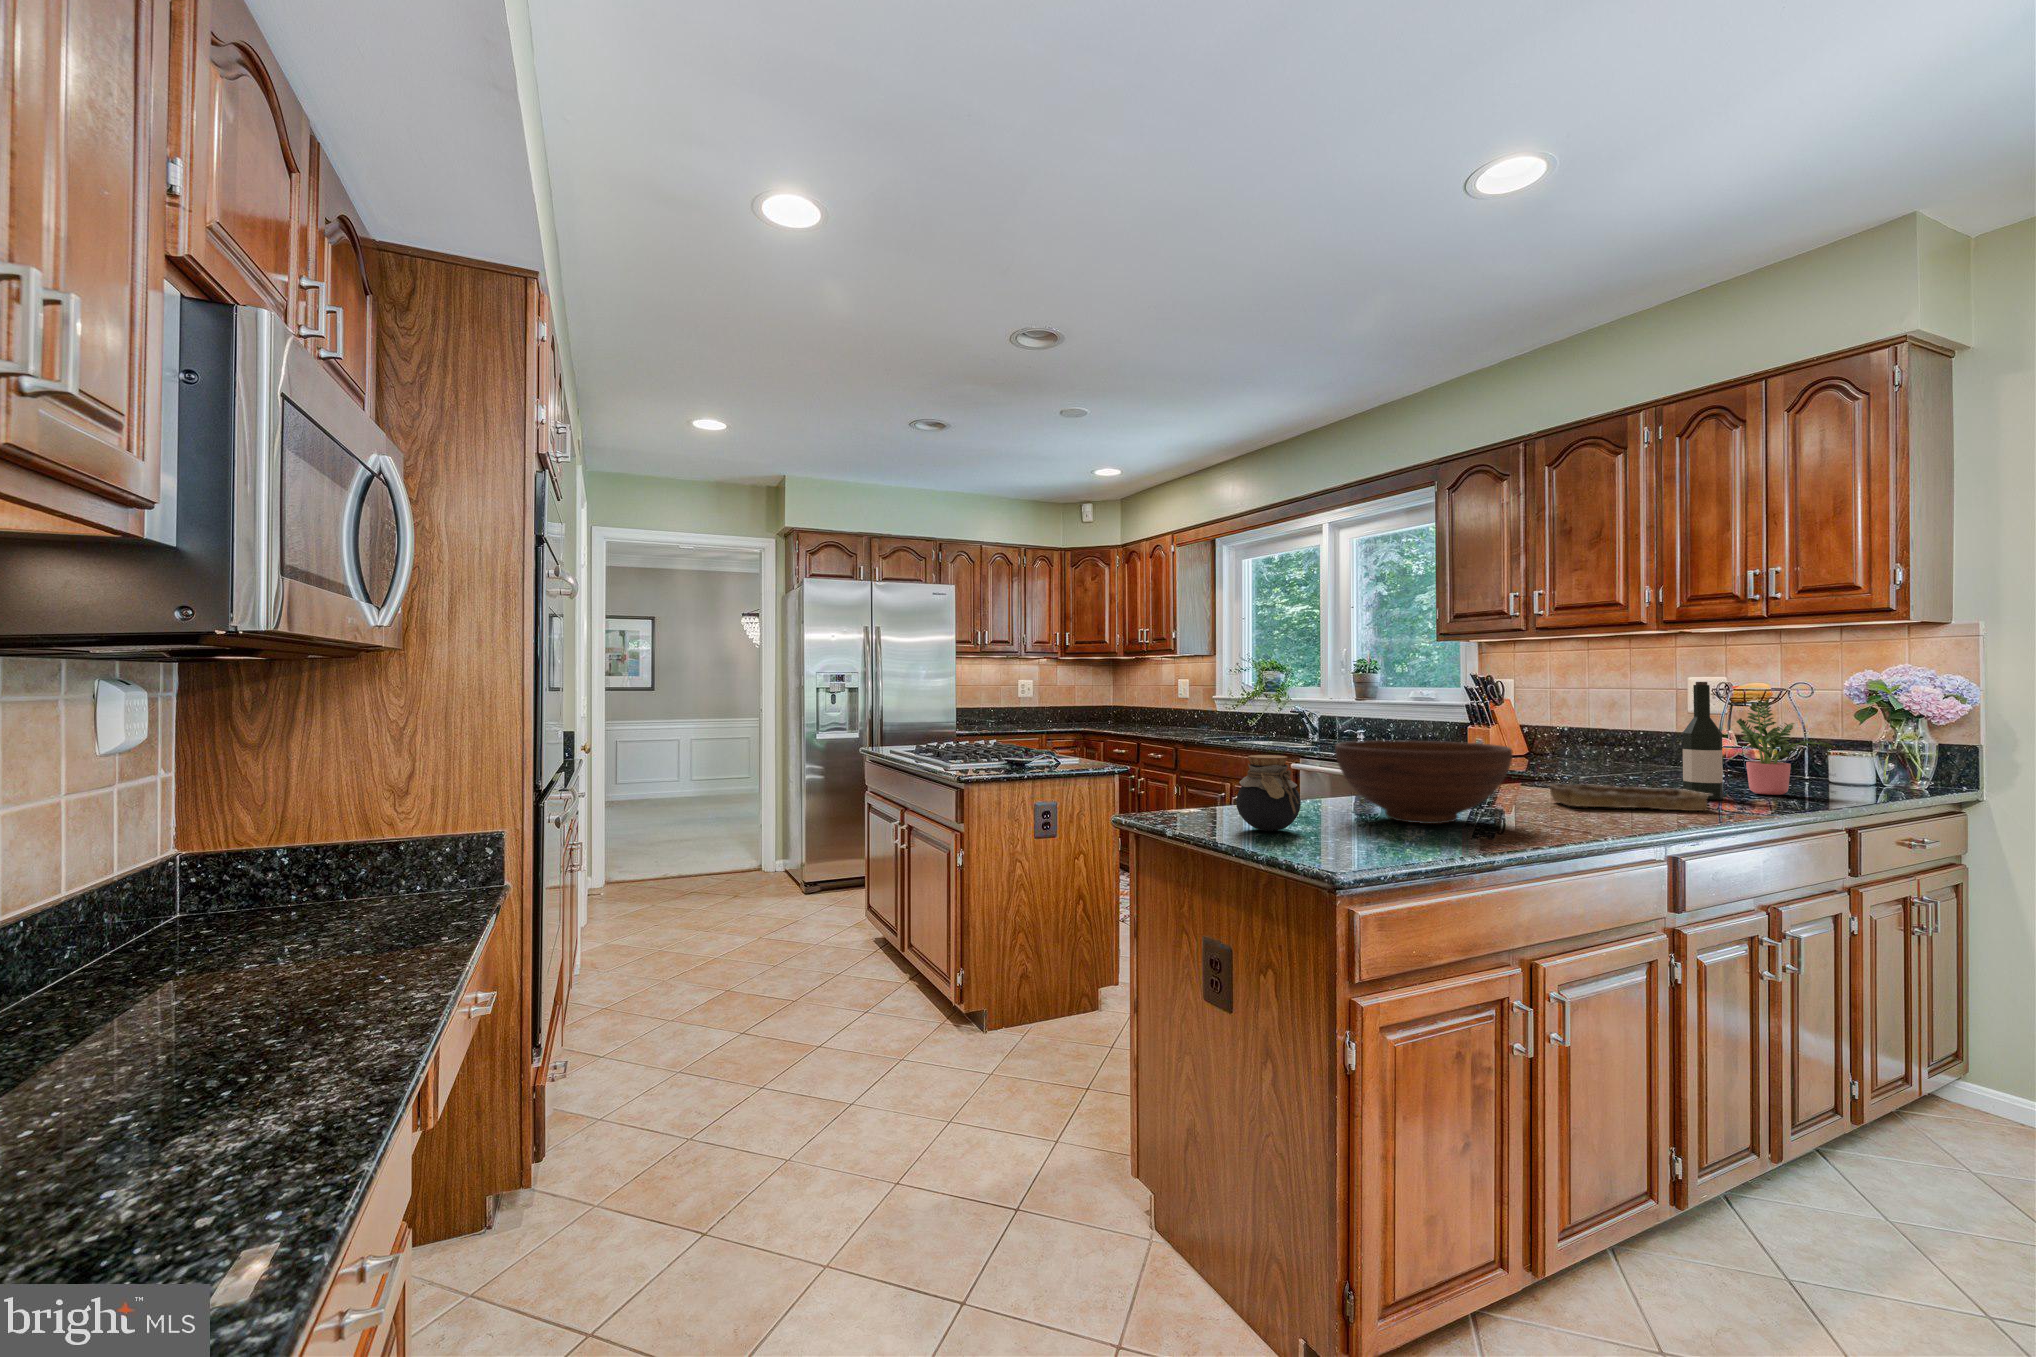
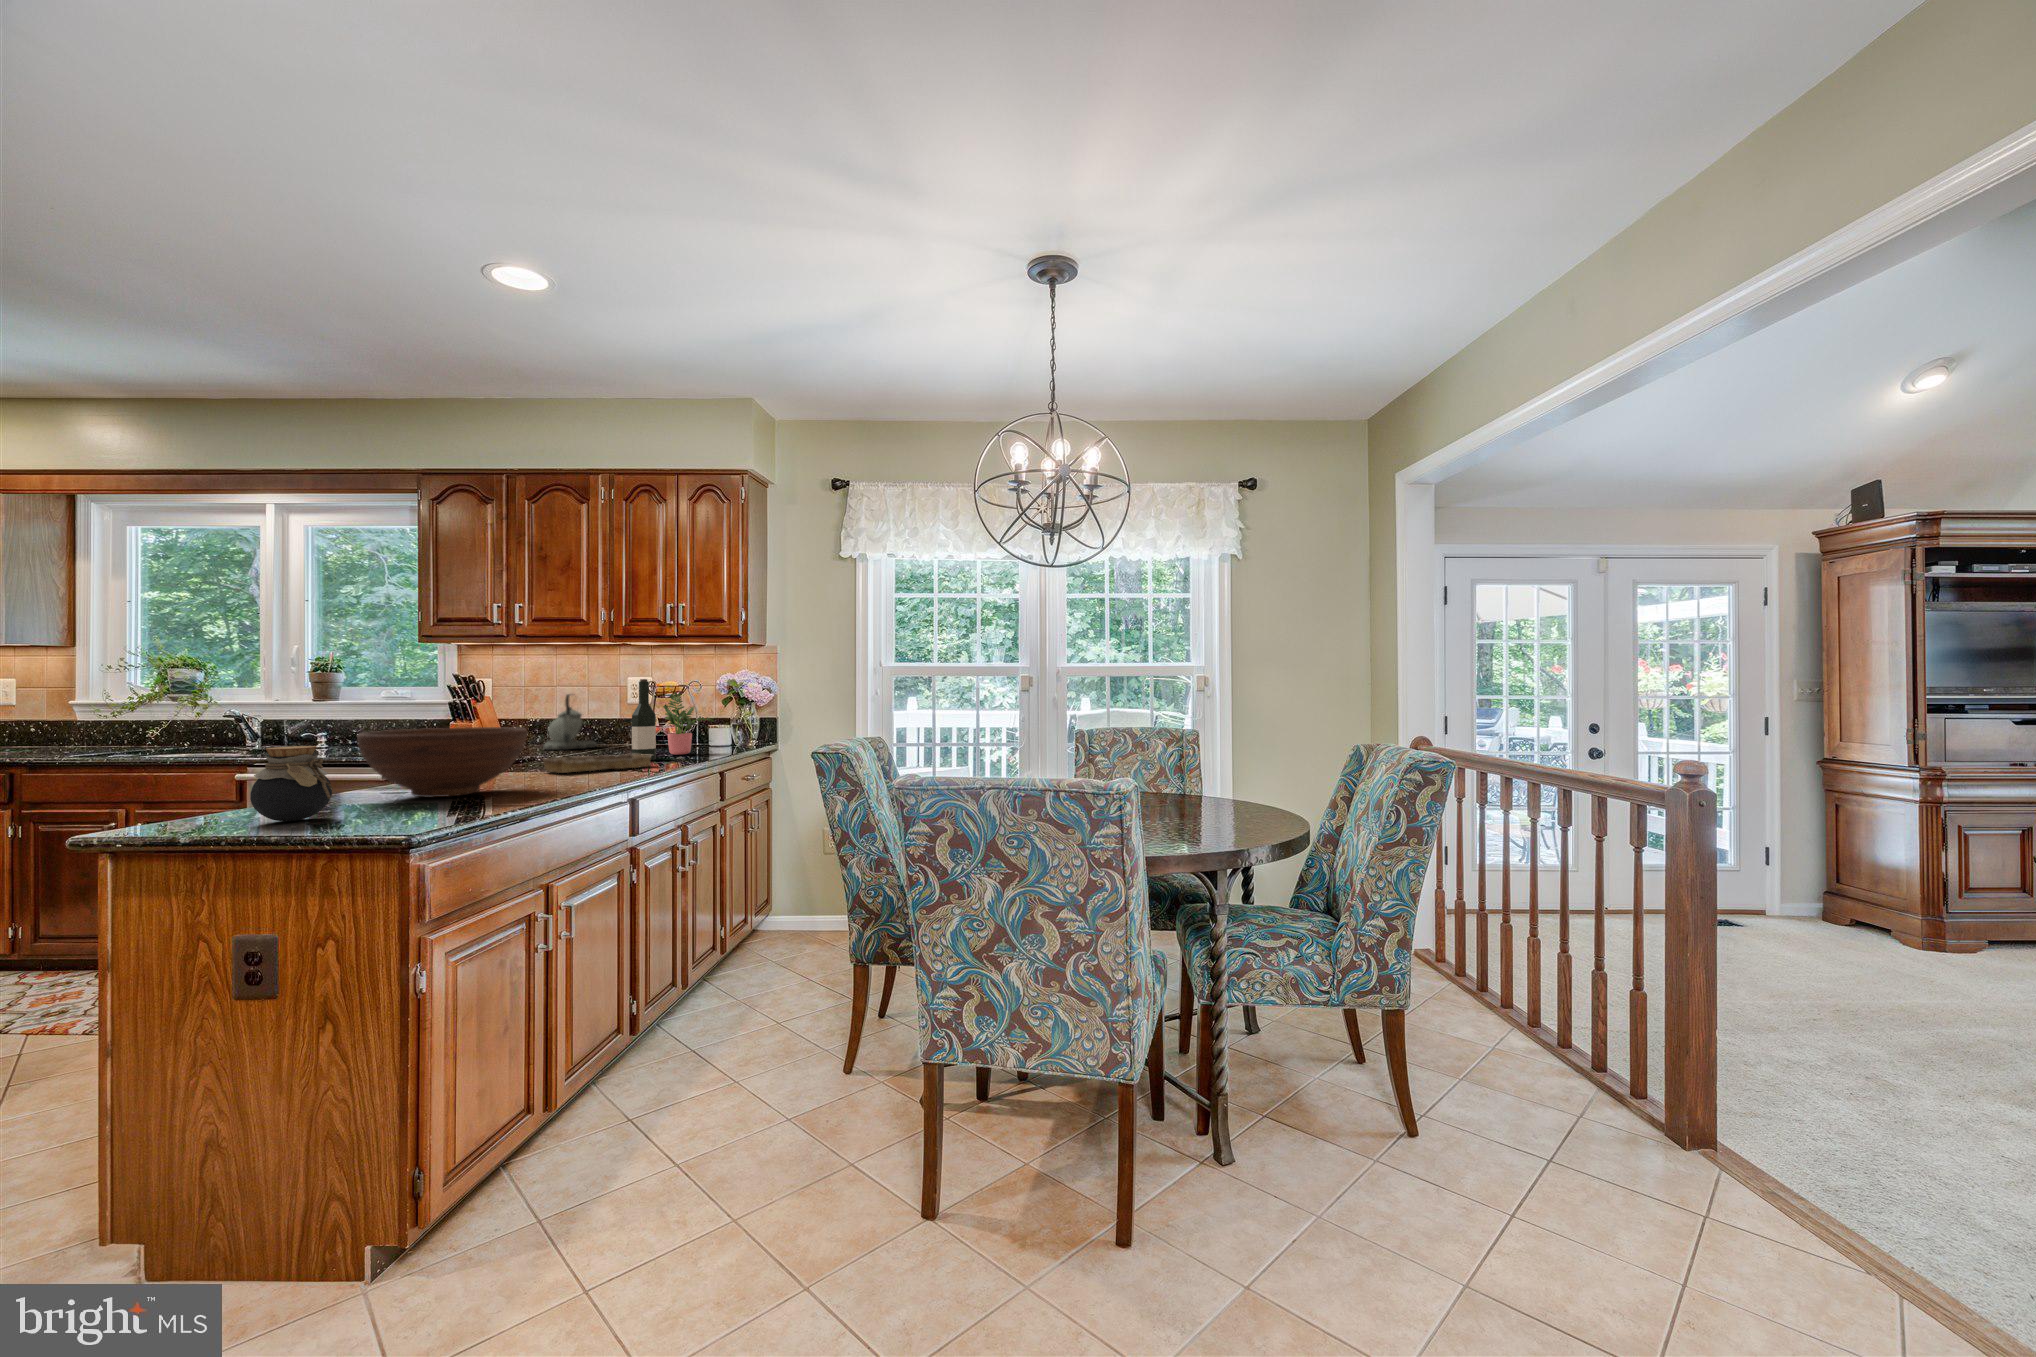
kettle: none [1572,698,1645,770] -> present [543,694,597,750]

